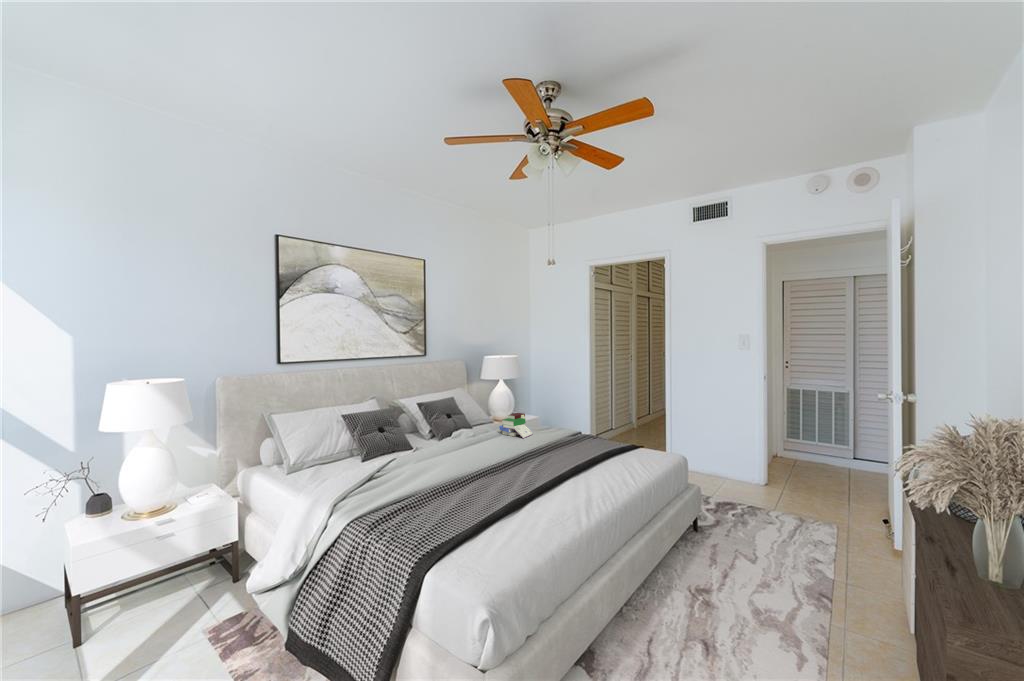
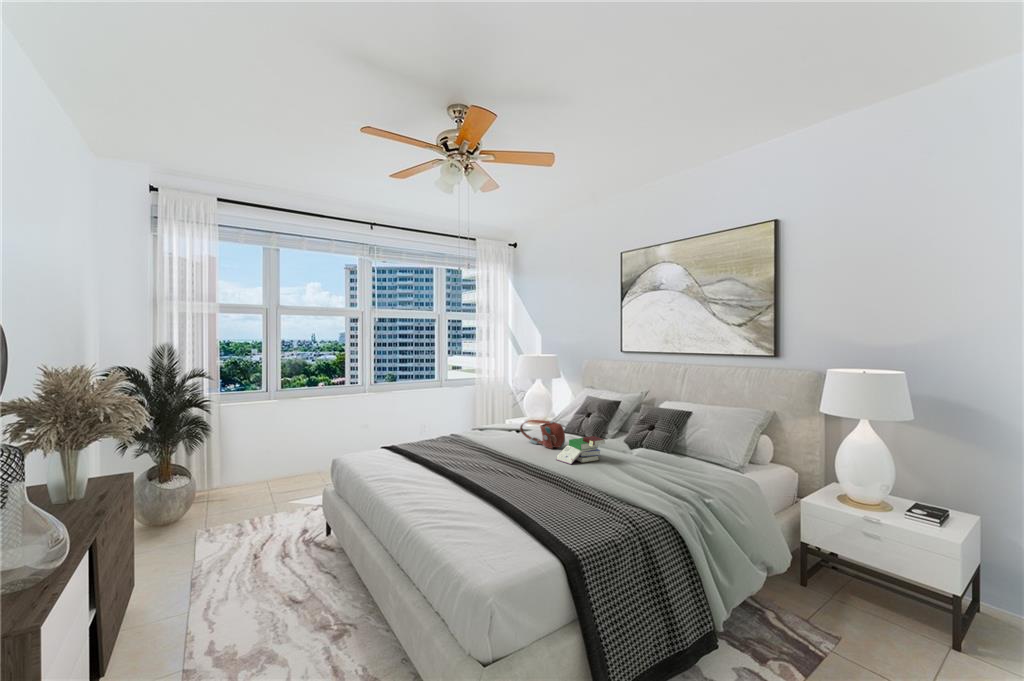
handbag: none [465,417,498,448] -> present [520,420,565,449]

